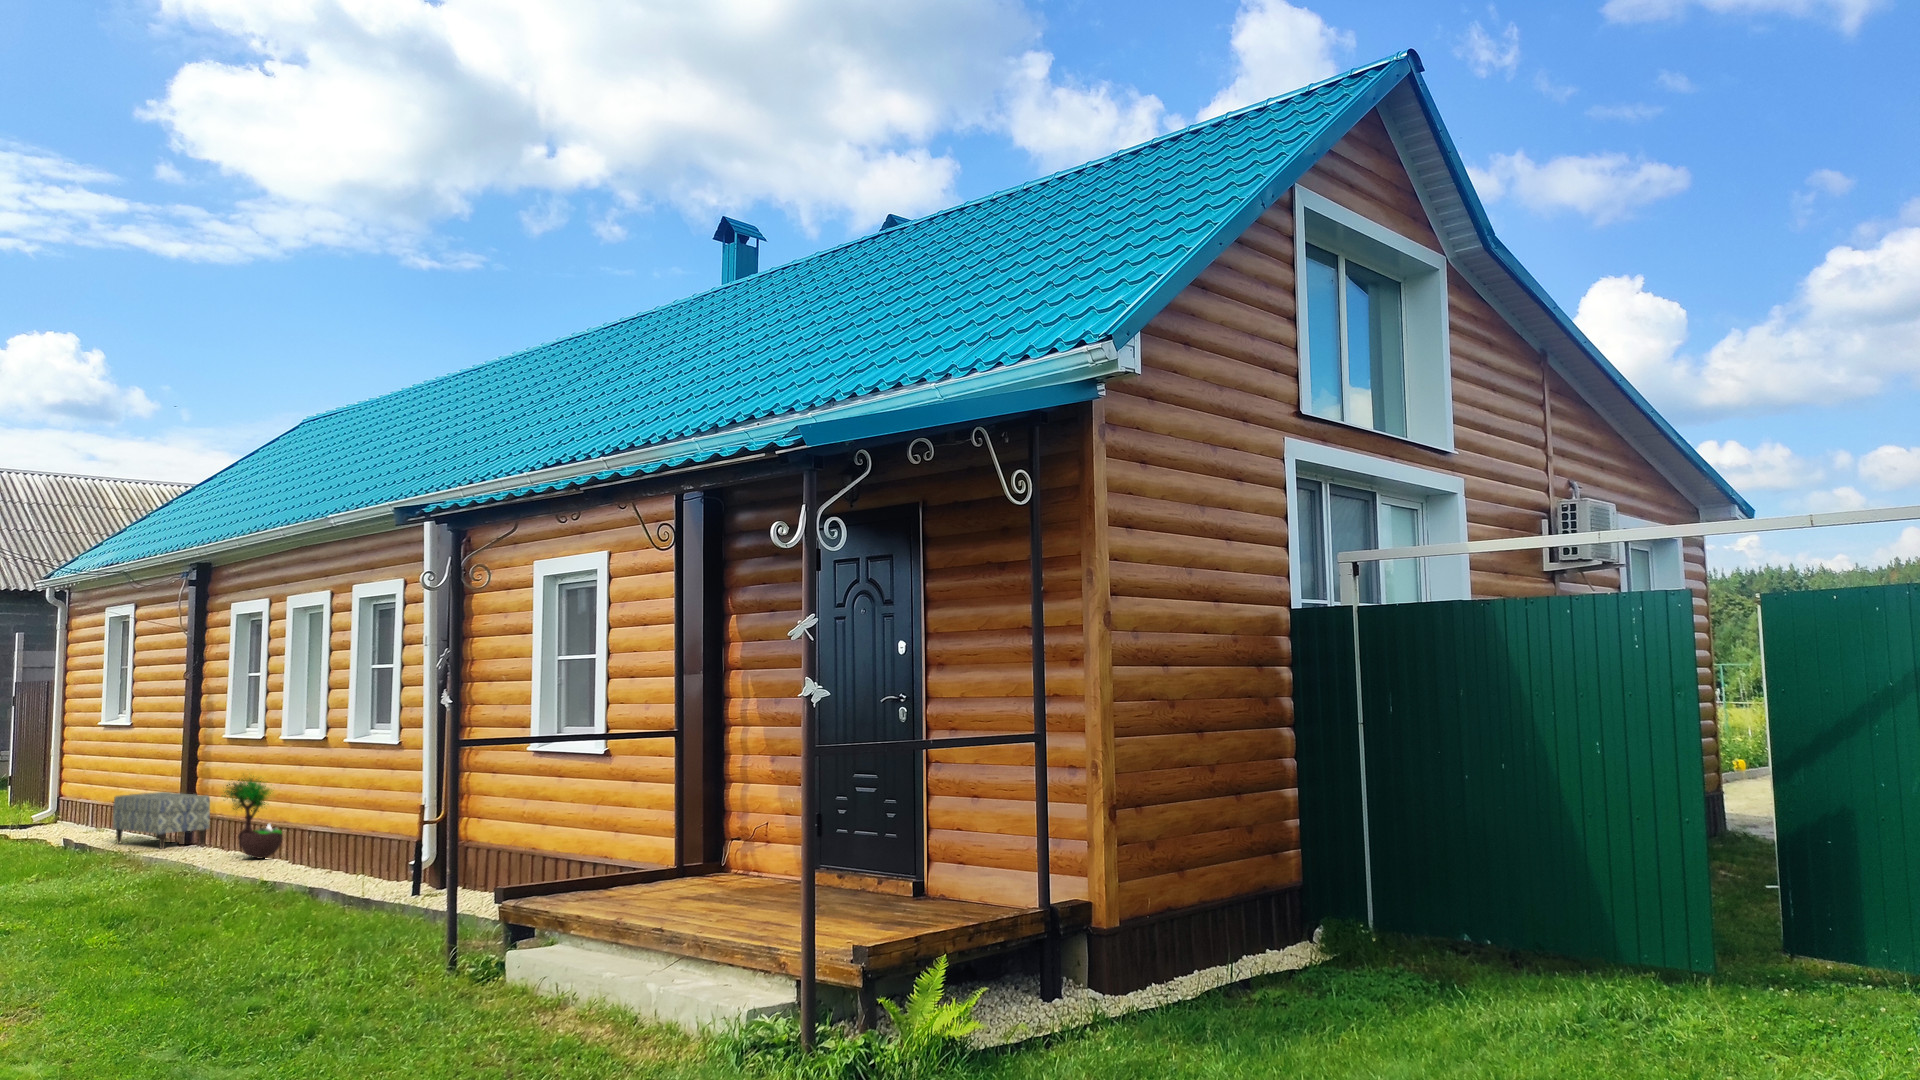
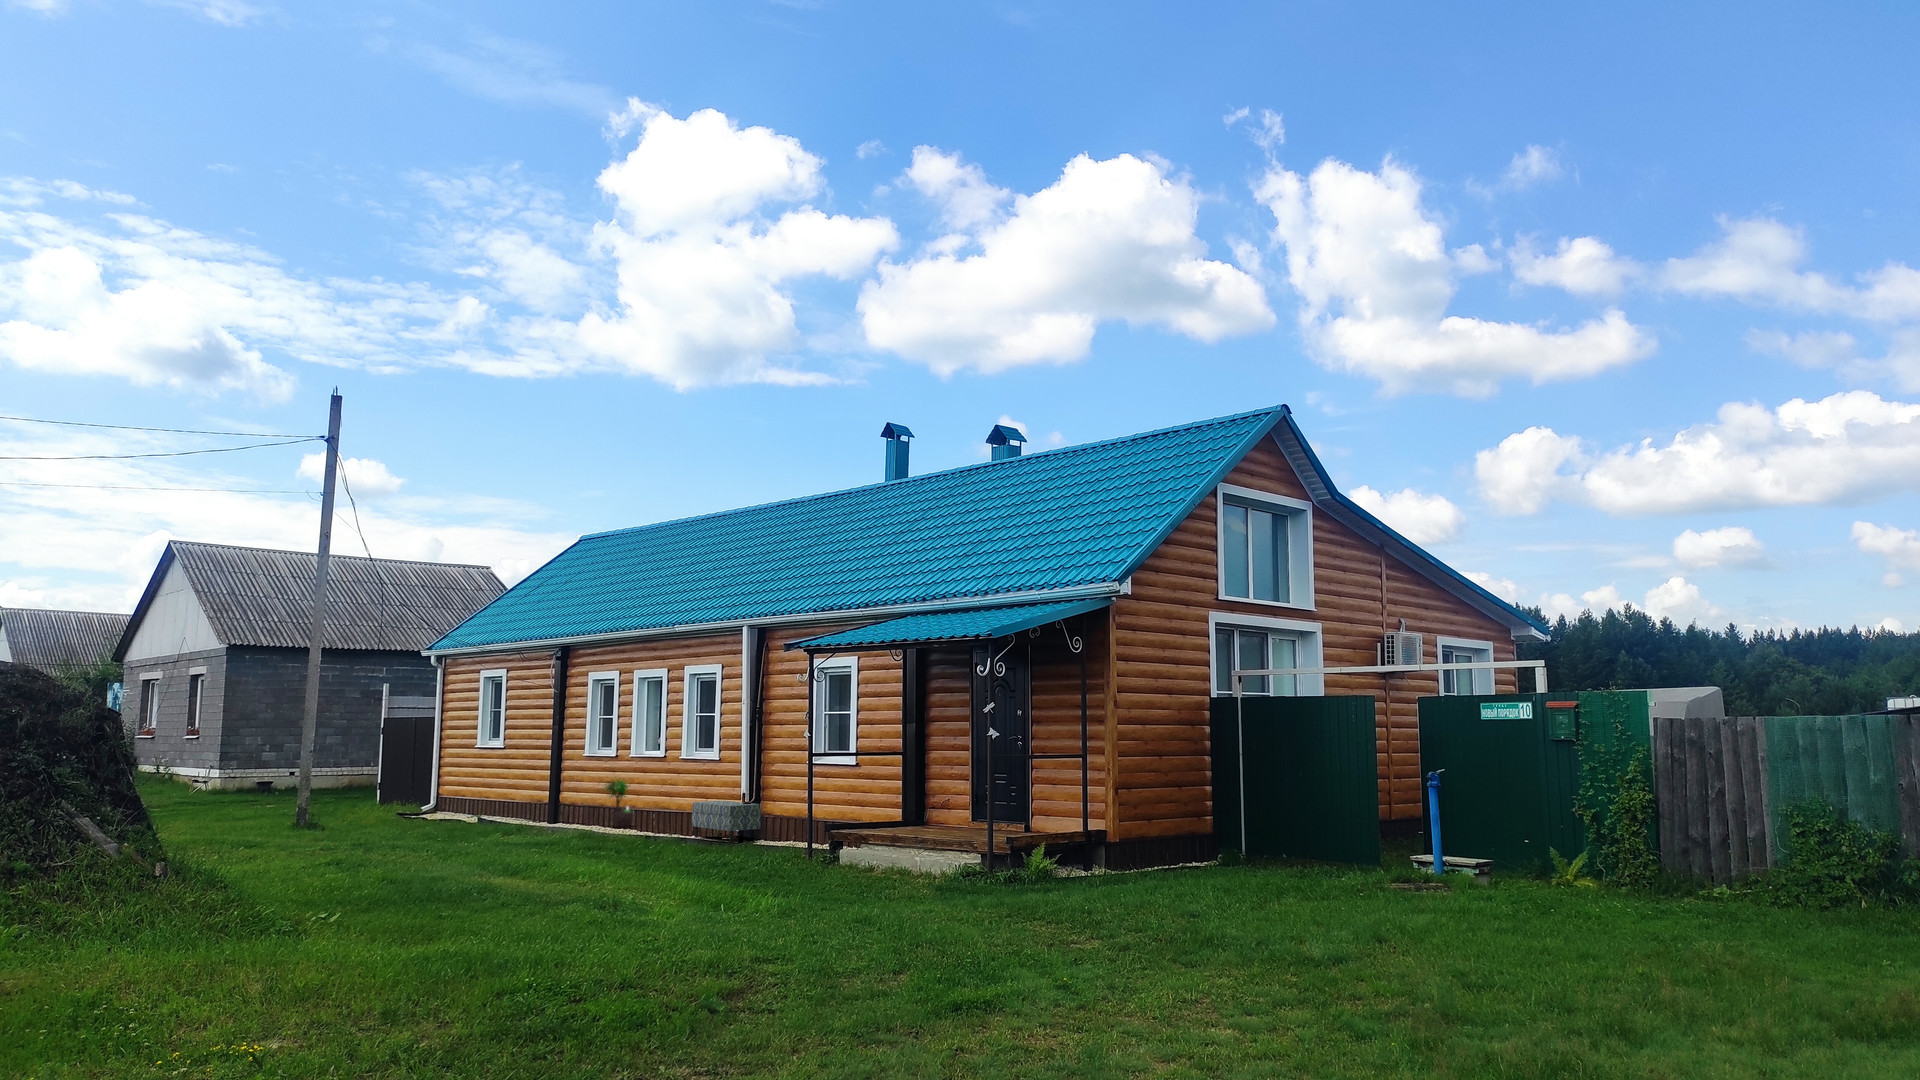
bench: present [113,792,210,849] -> present [692,801,760,842]

